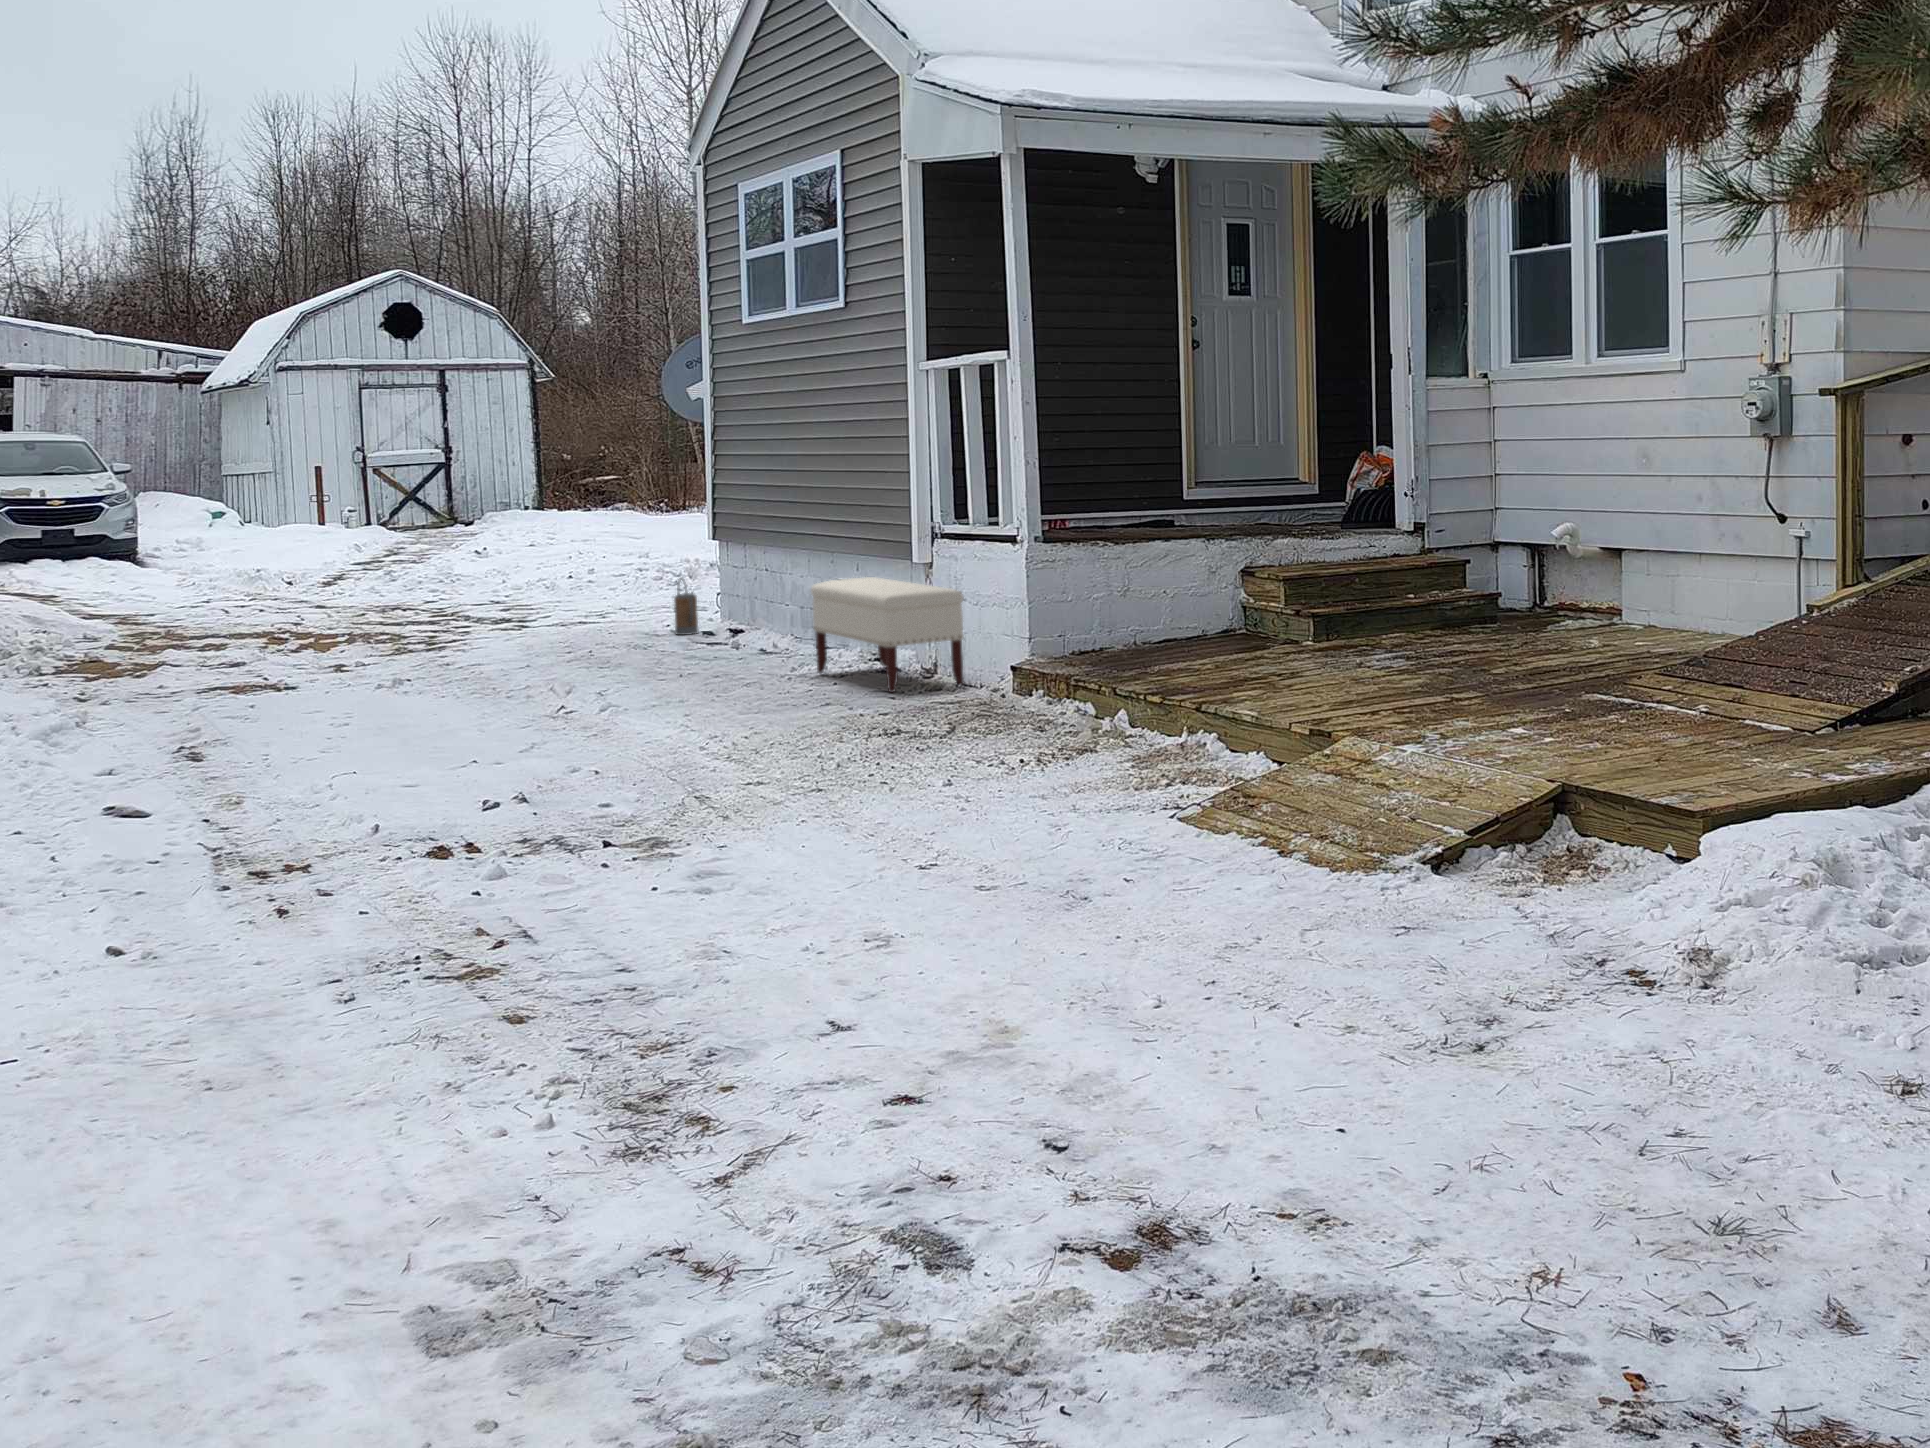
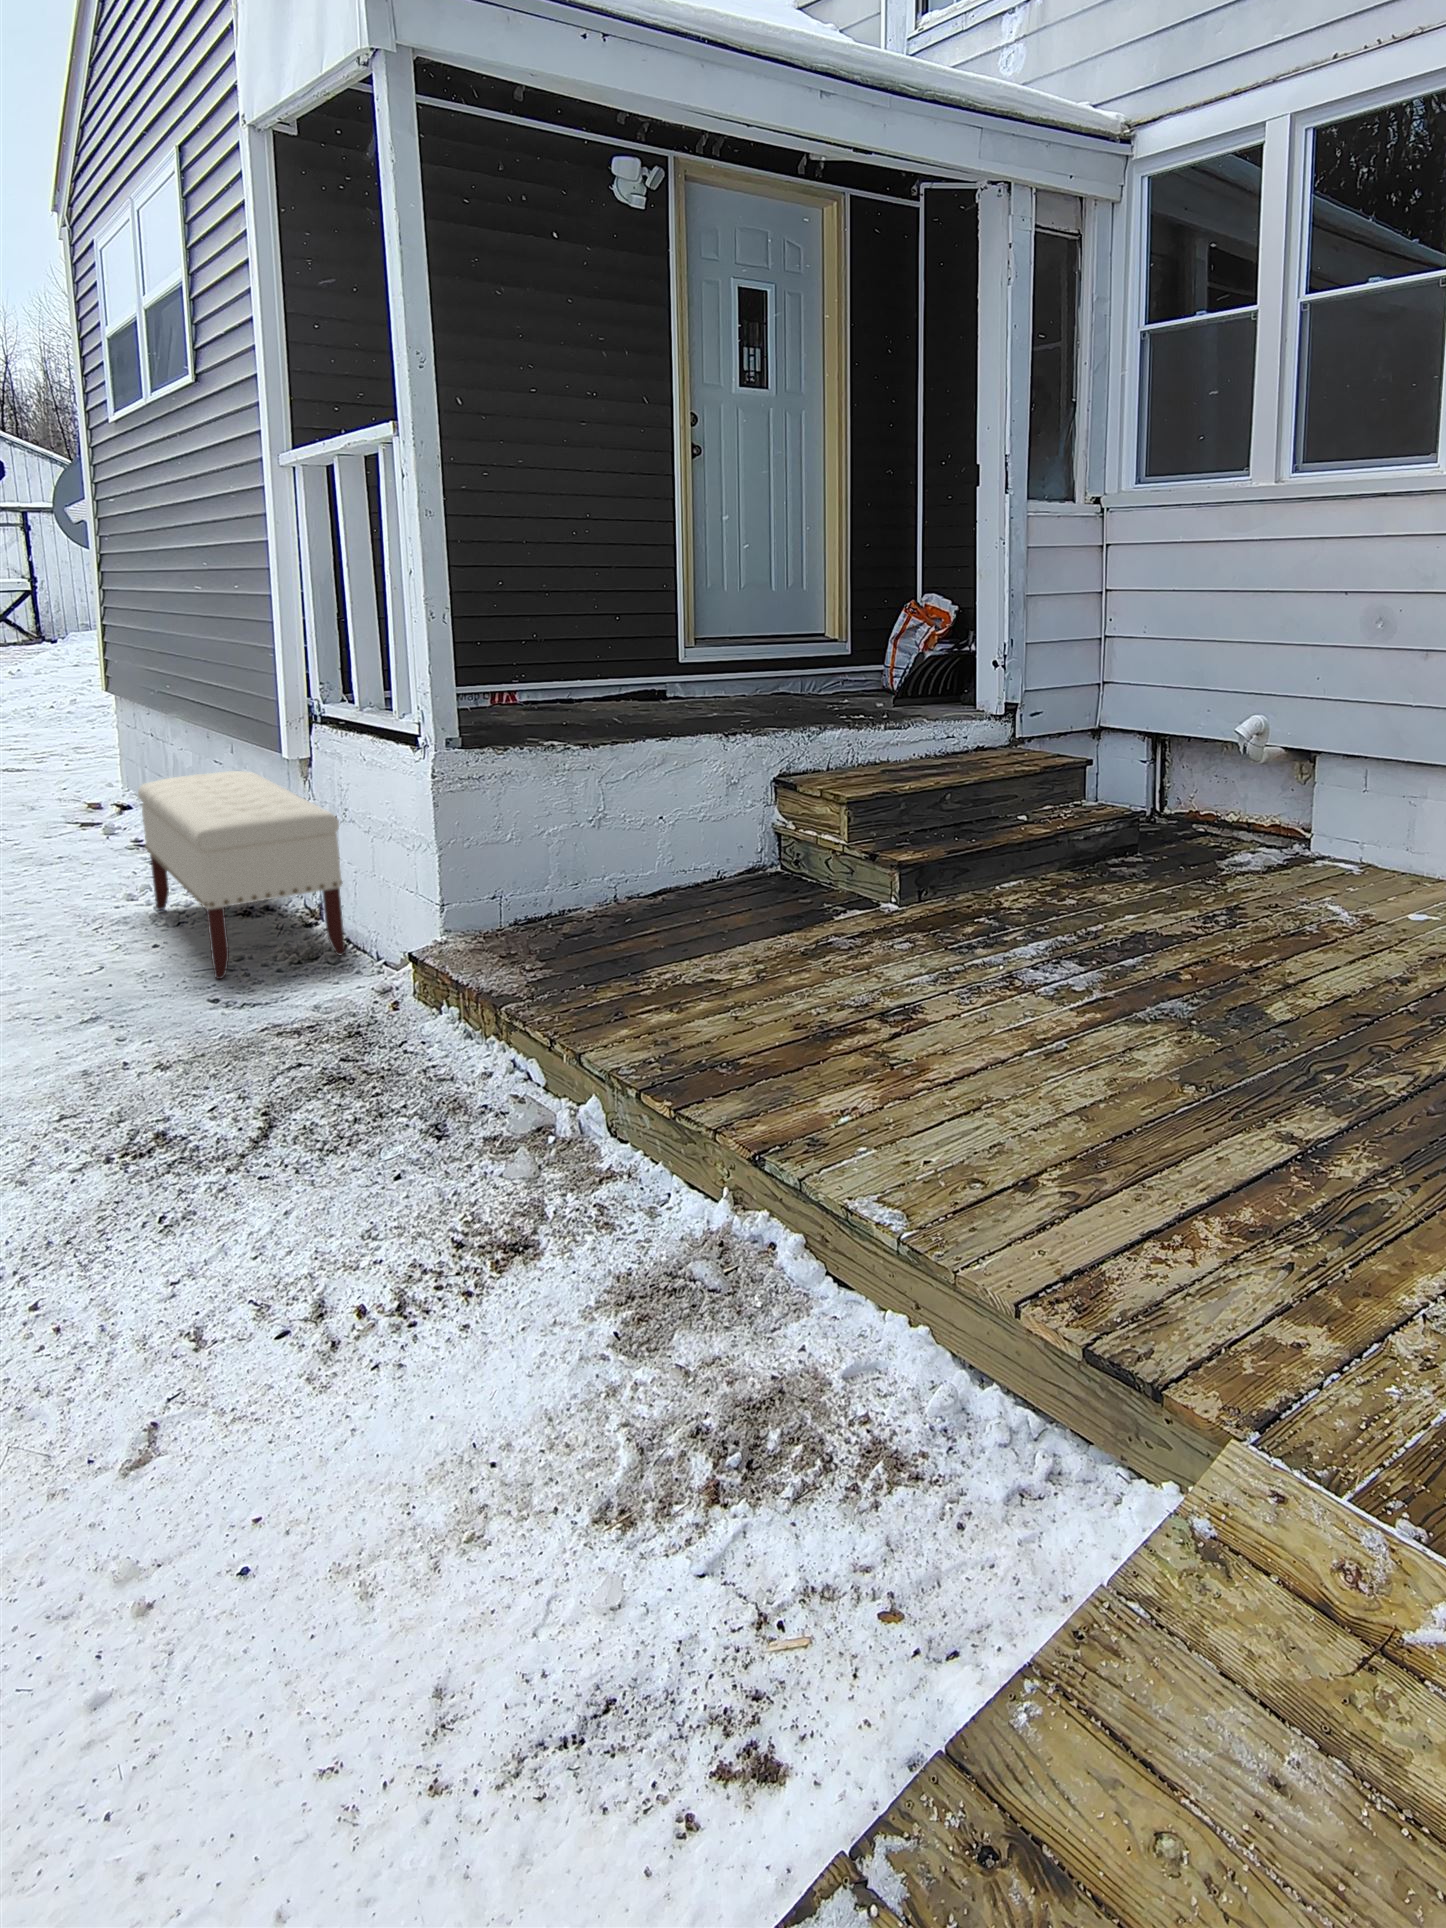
watering can: present [674,578,698,635] -> none [73,735,108,804]

